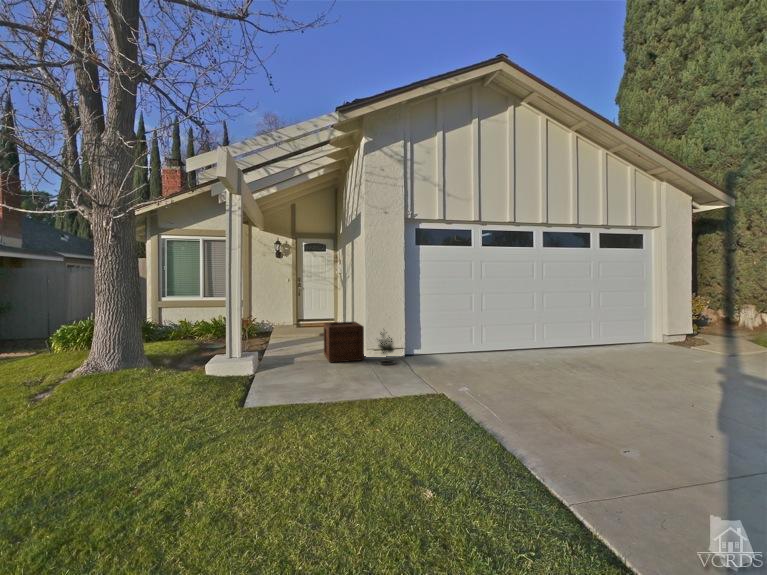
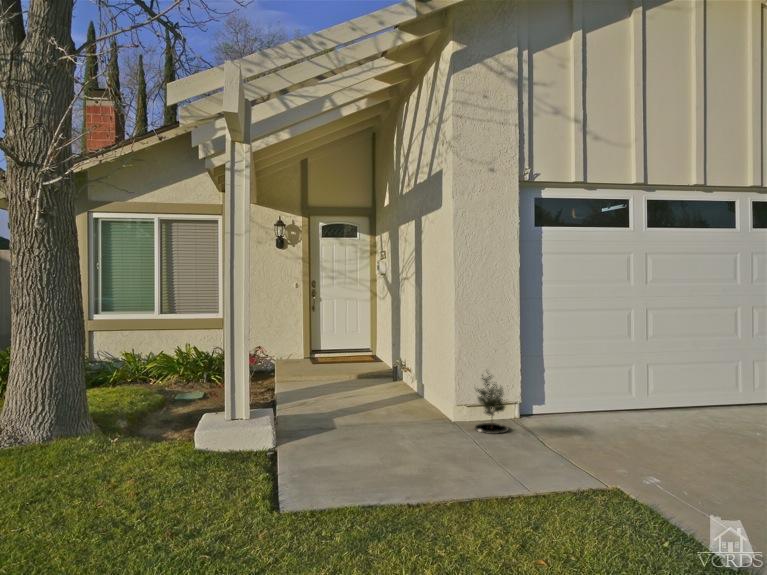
wooden crate: present [324,322,364,363] -> none [378,357,451,428]

